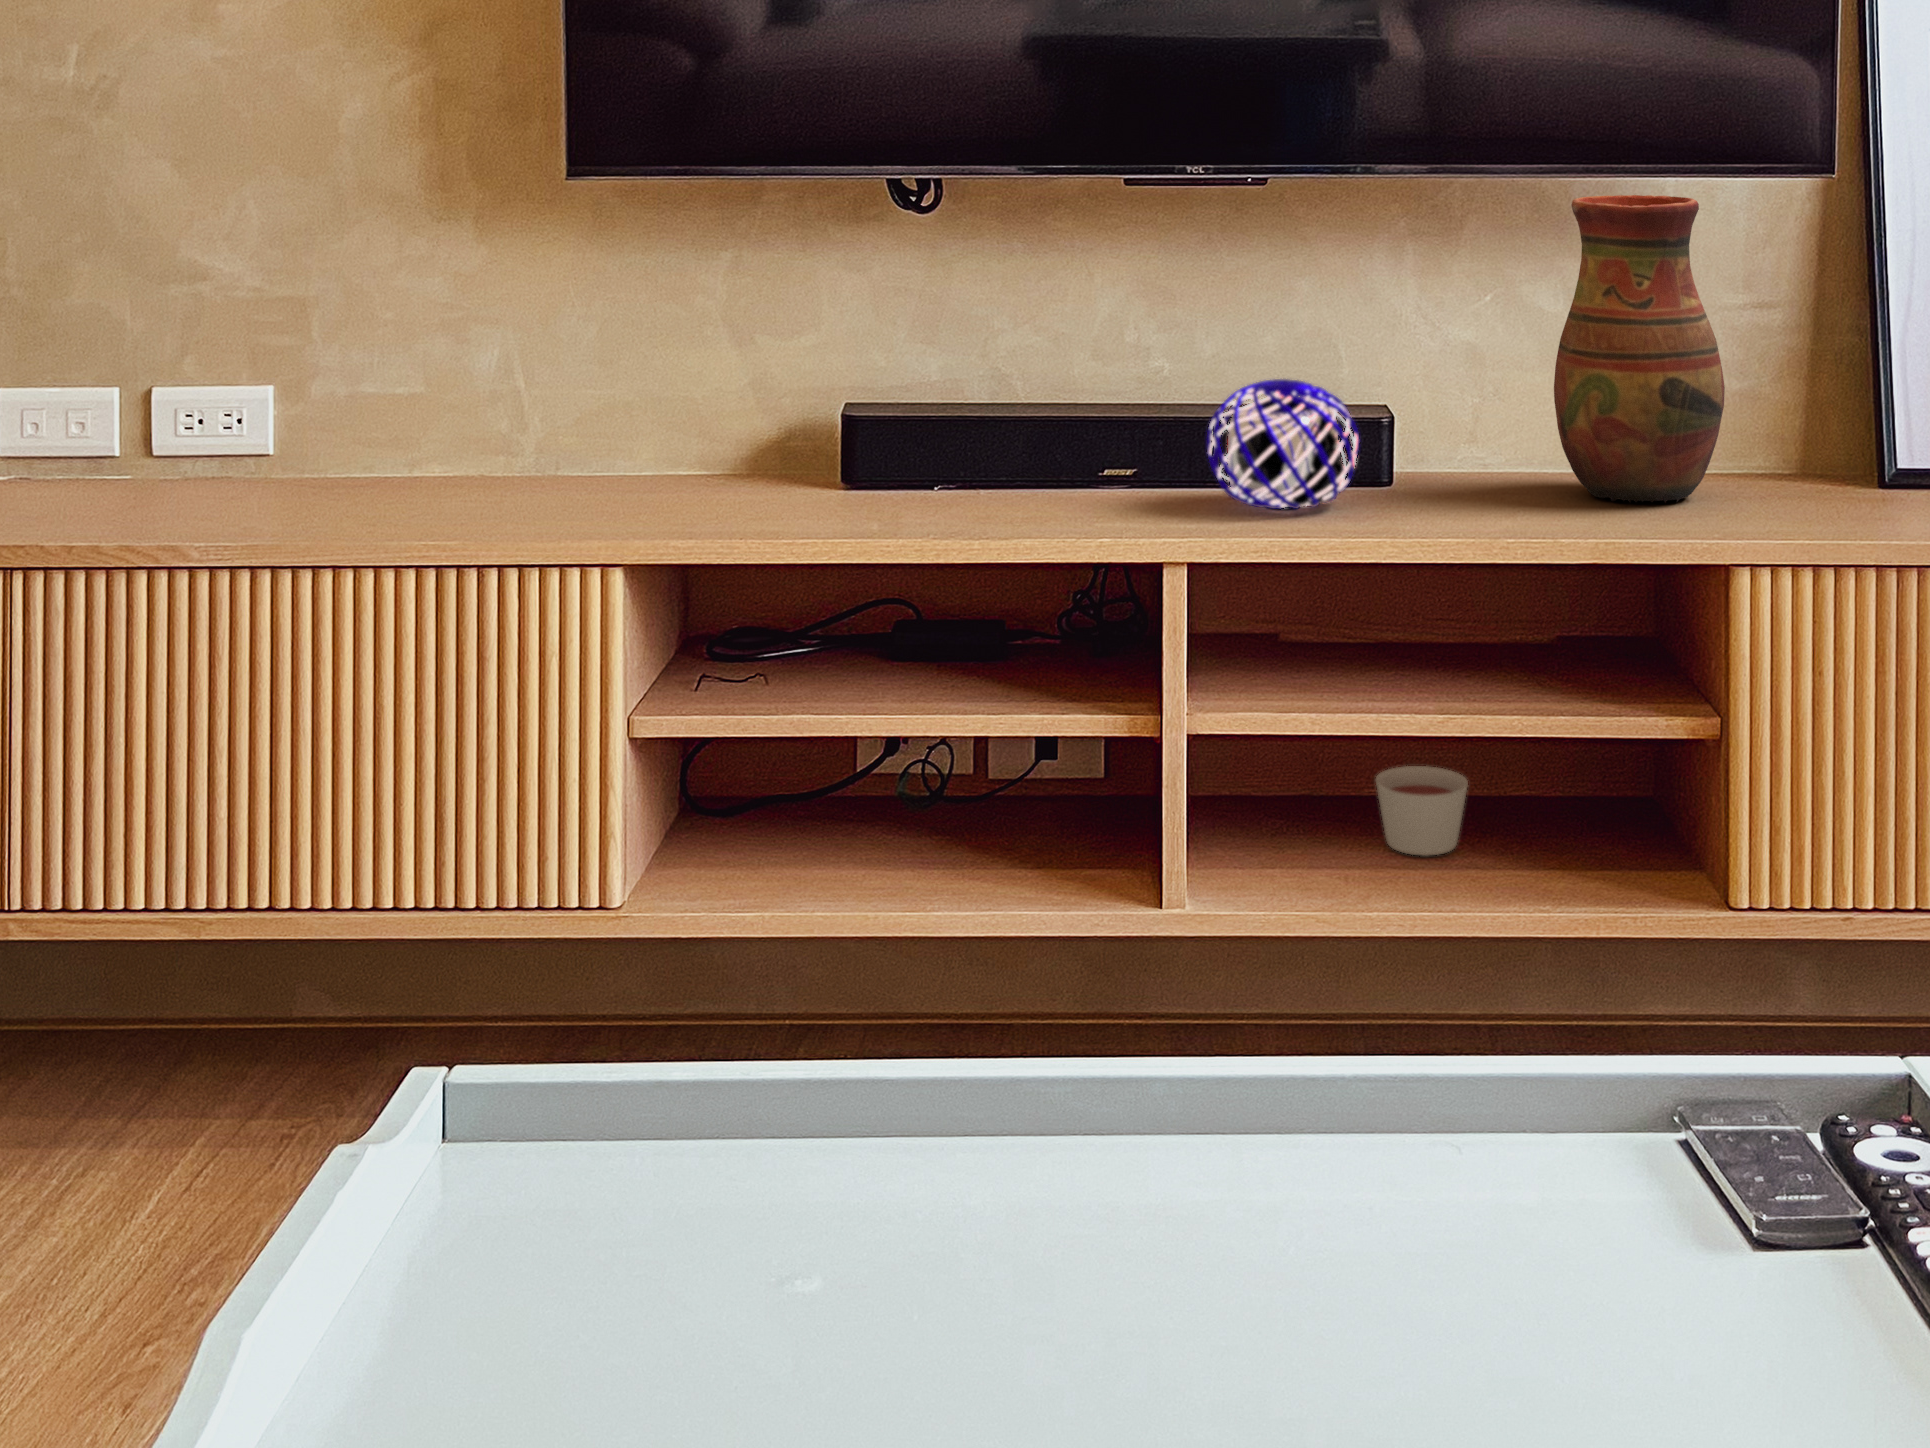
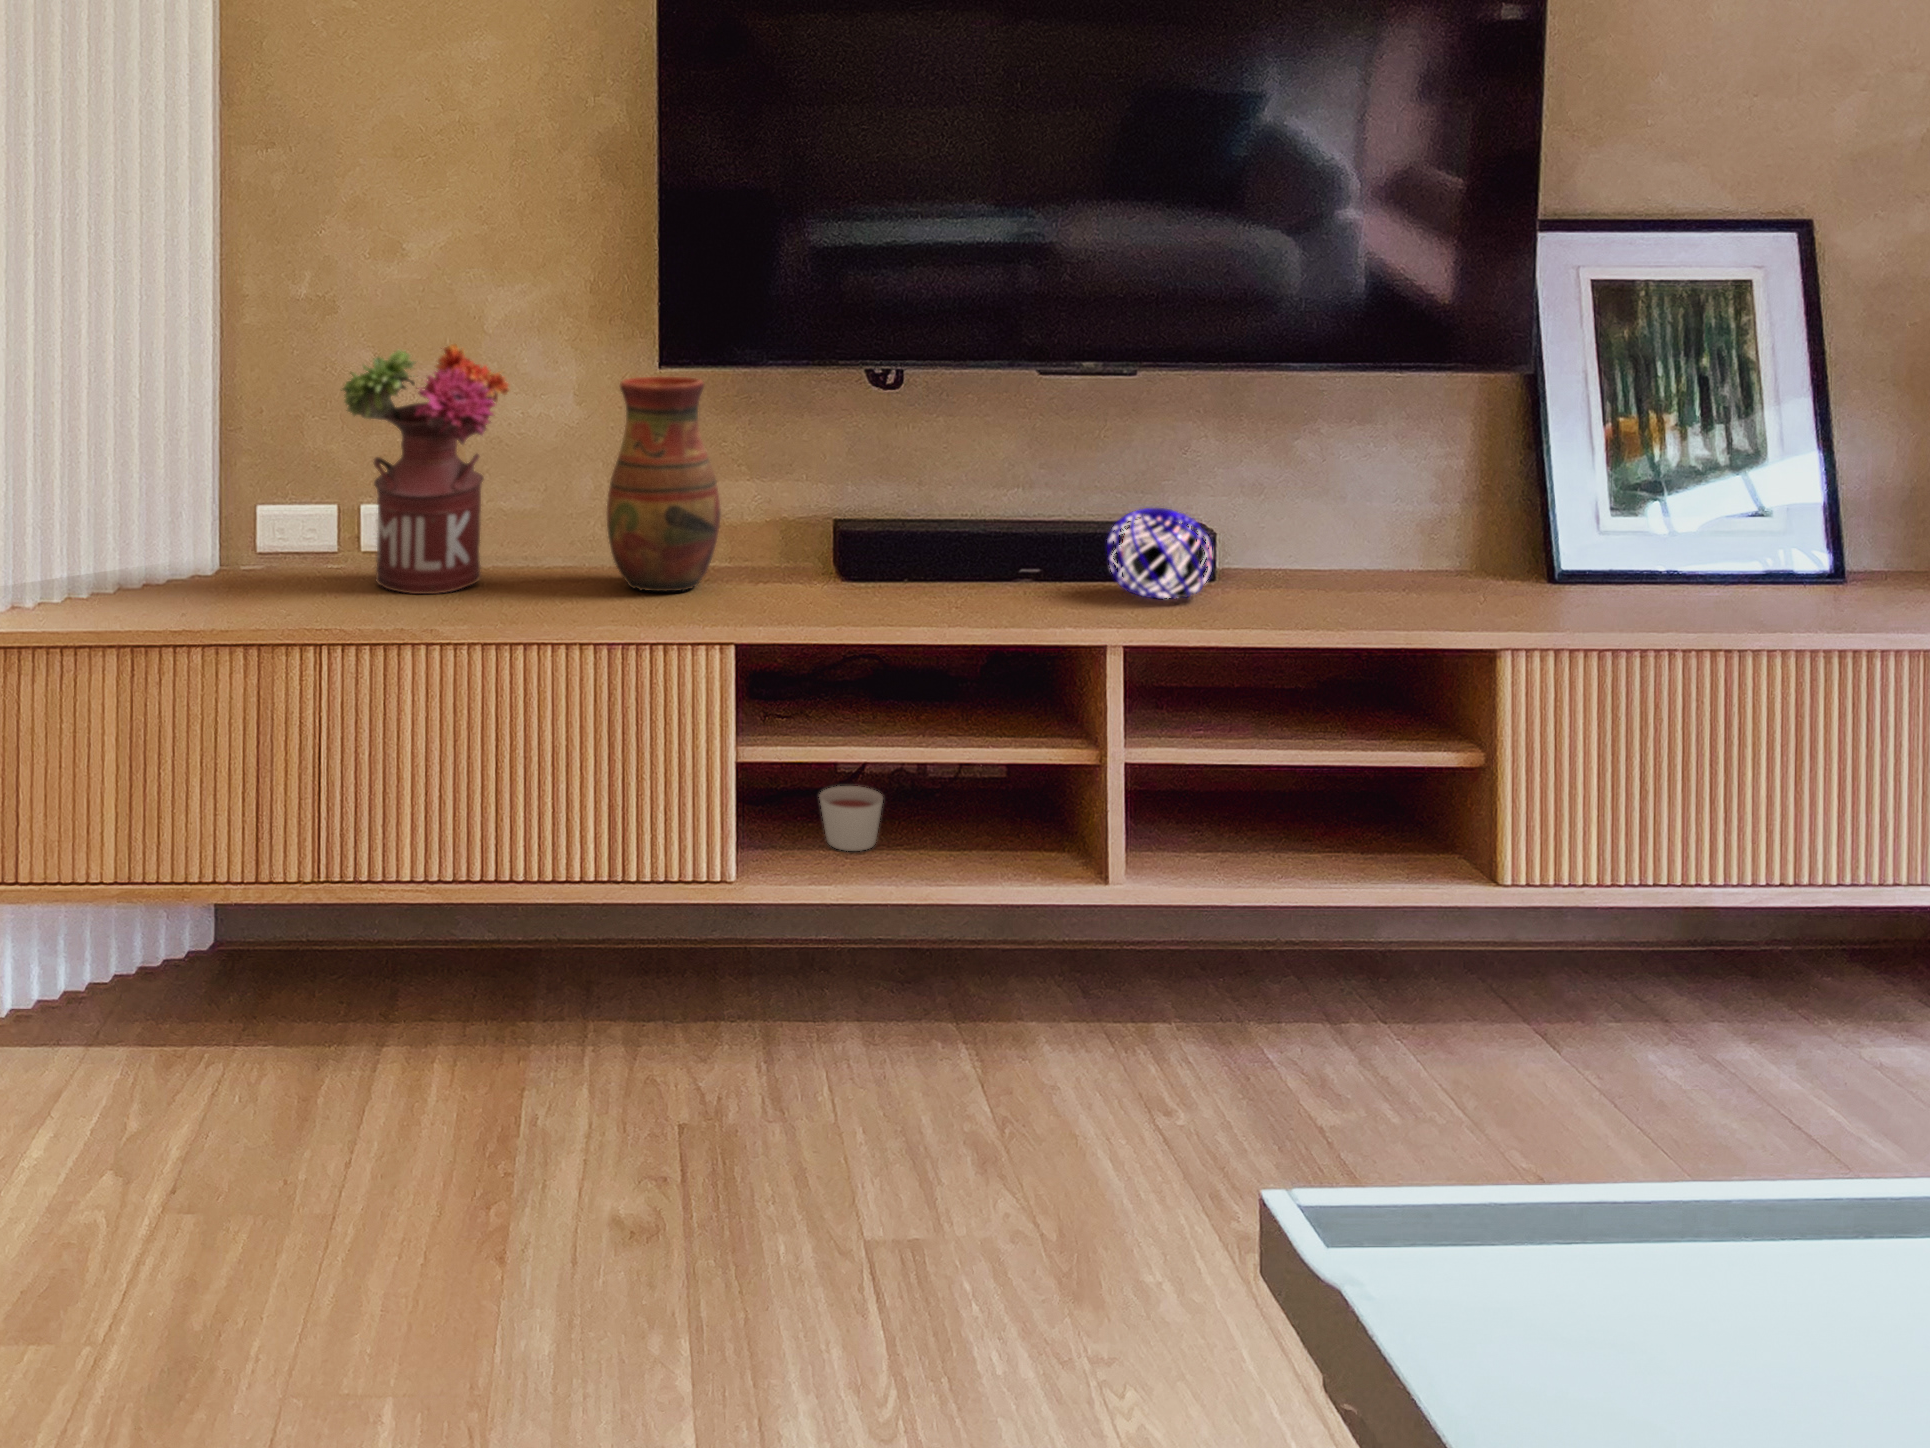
flower arrangement: none [79,148,348,509] -> present [341,344,509,594]
vase: present [1554,195,1725,503] -> present [607,377,721,592]
candle: present [1376,766,1468,856] -> present [819,786,883,851]

